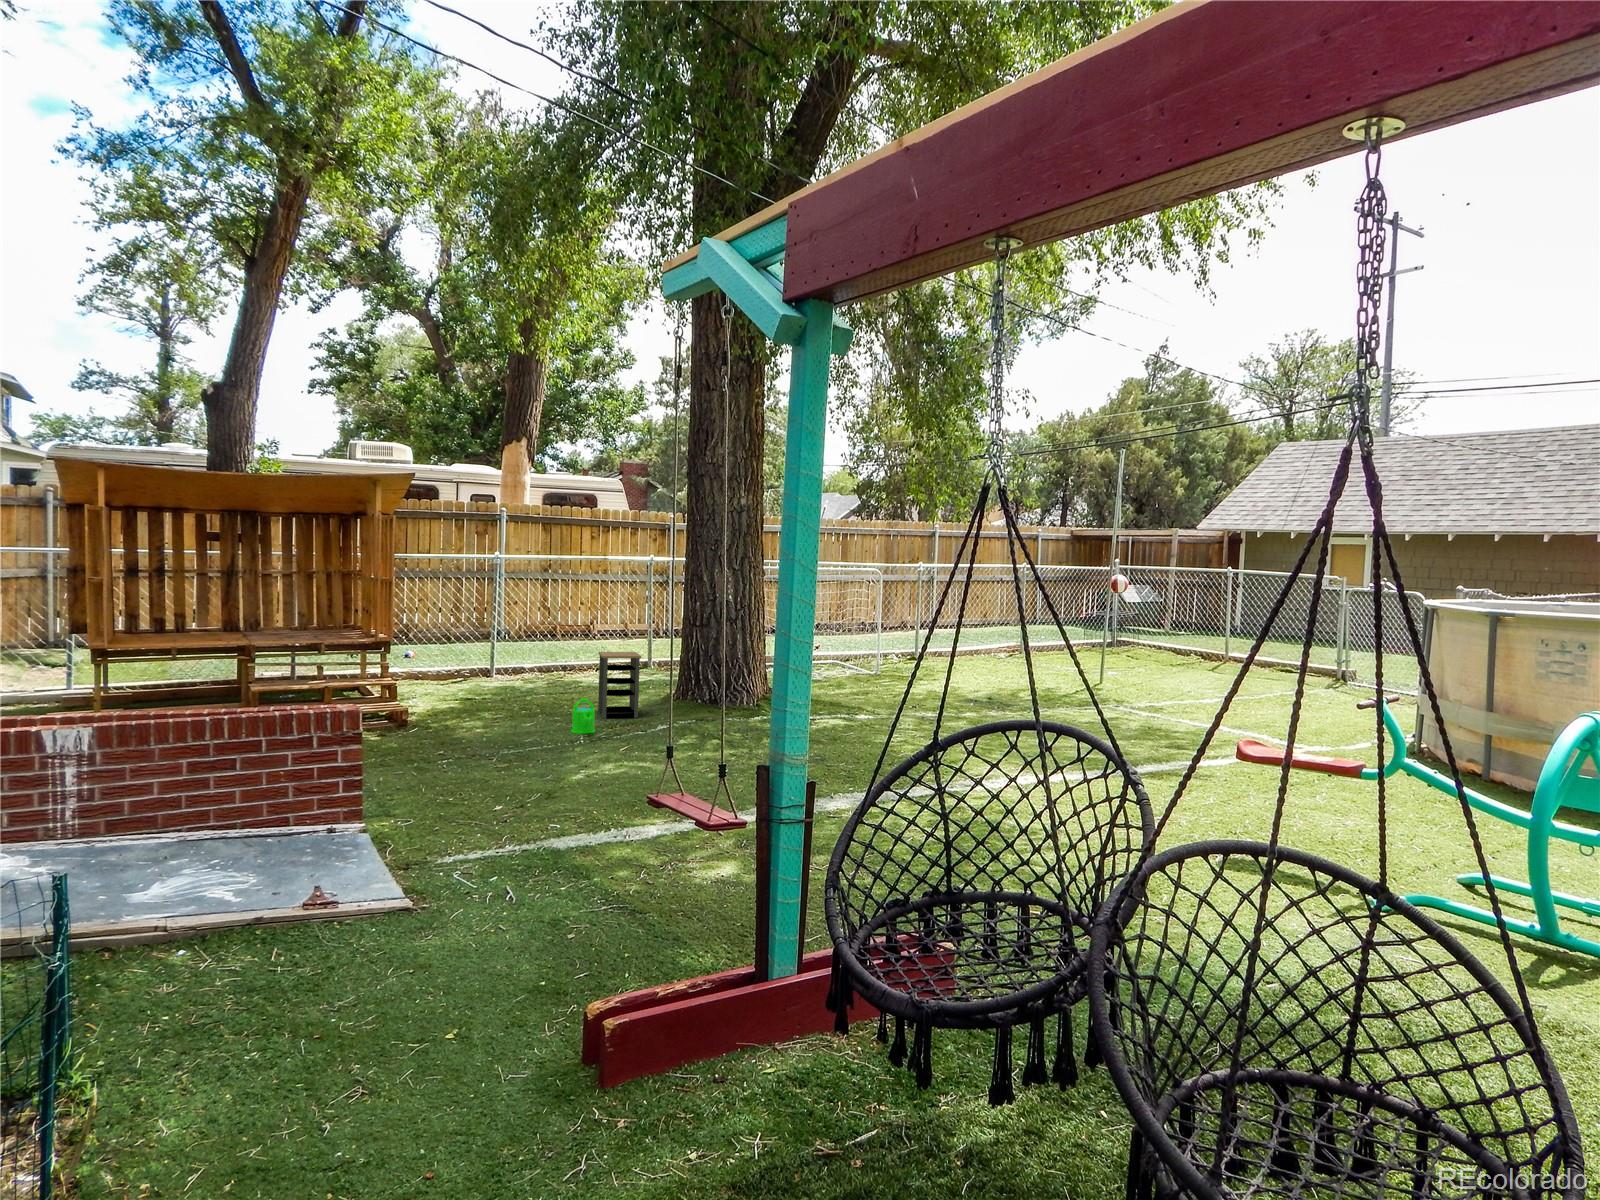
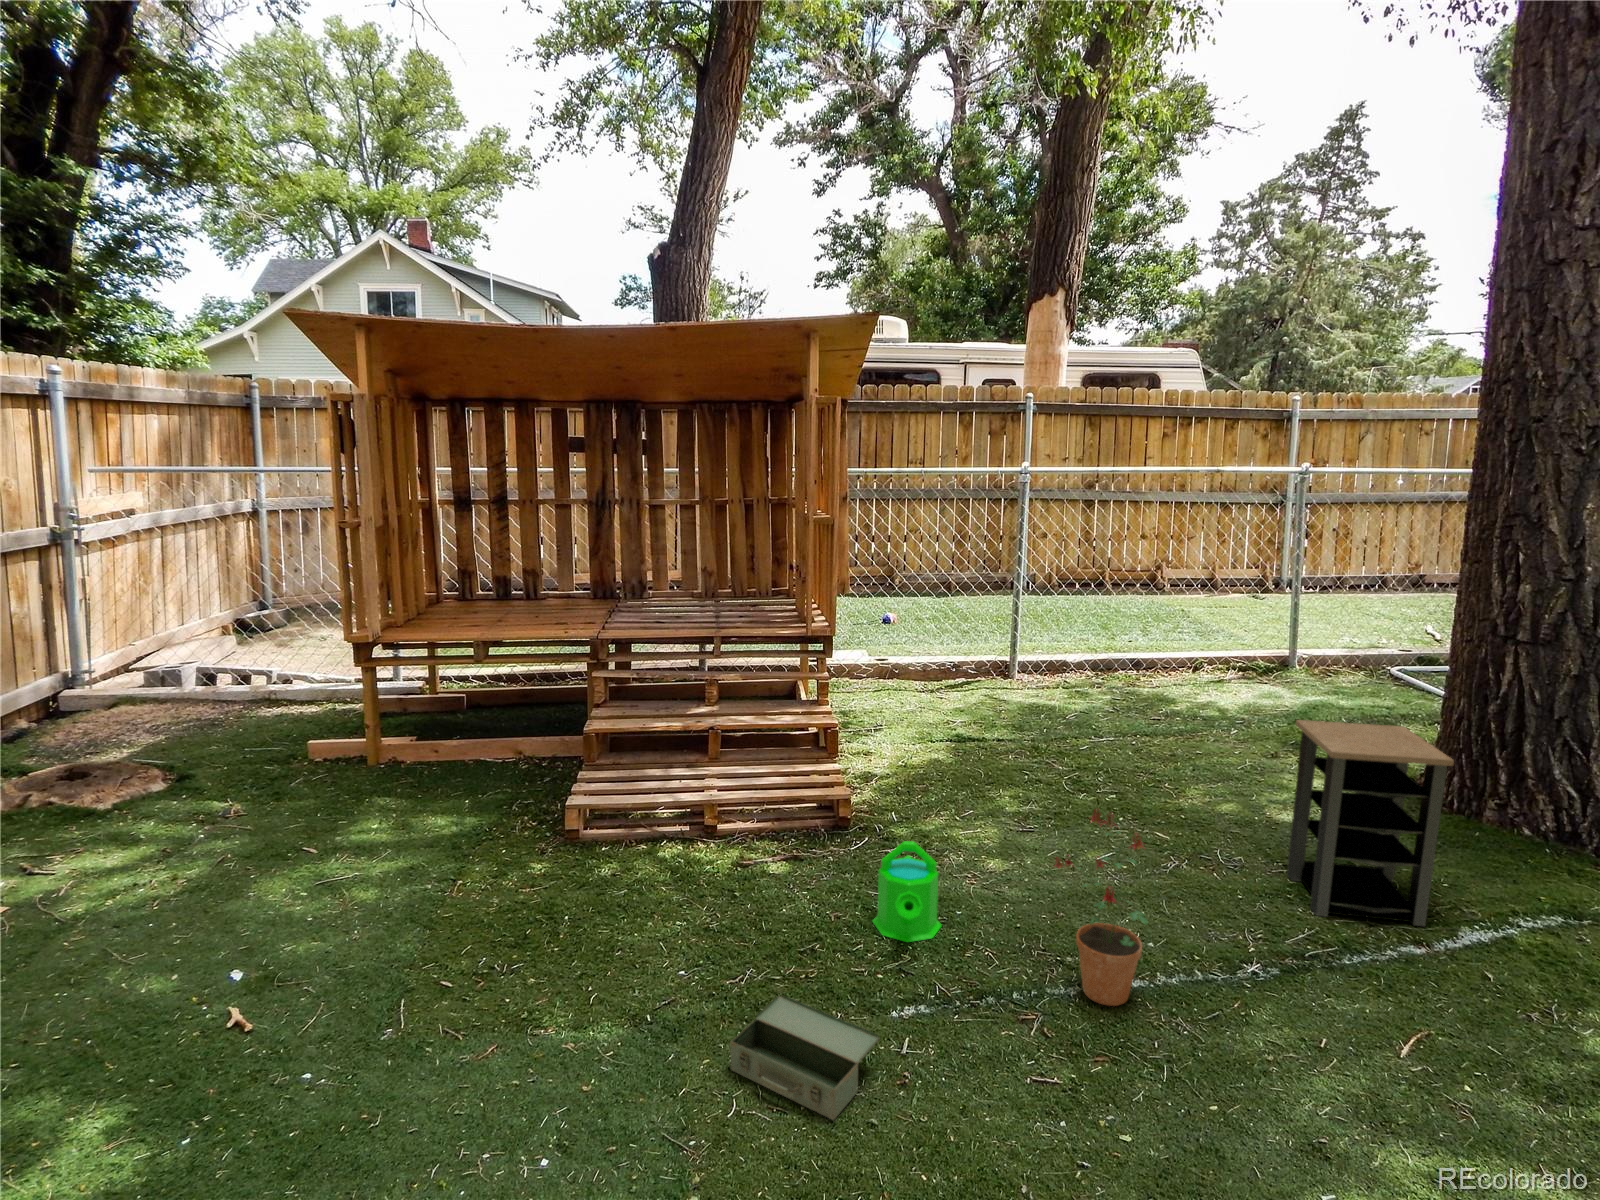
potted plant: none [501,670,534,734] -> present [1055,809,1148,1006]
watering can: present [571,698,595,734] -> present [873,841,942,942]
toolbox: none [390,732,442,751] -> present [730,995,879,1120]

